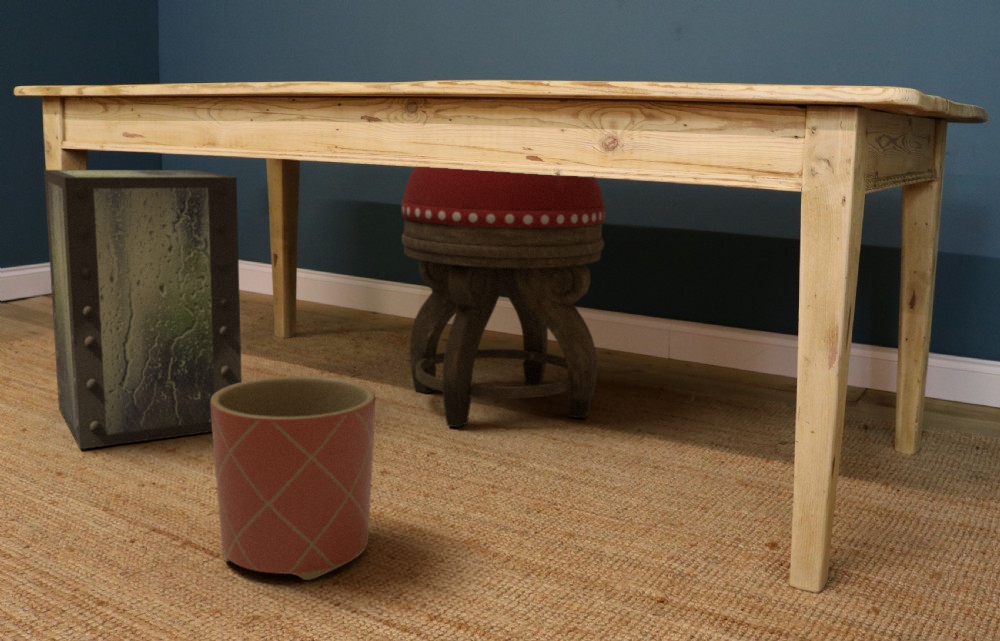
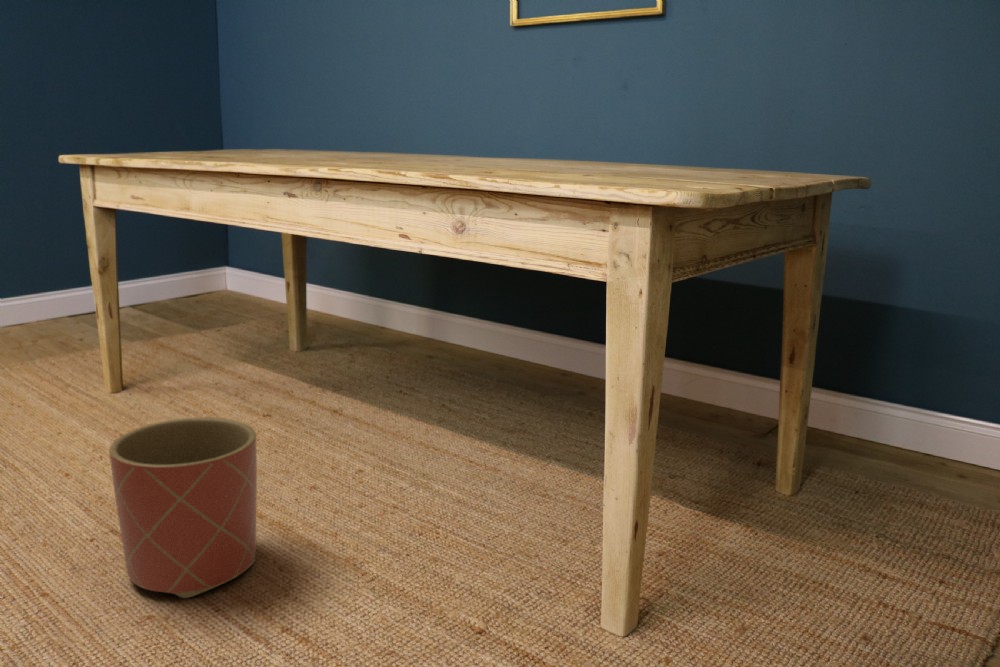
footstool: present [402,167,605,427] -> none [357,213,530,445]
storage box: present [44,170,242,449] -> none [58,224,220,456]

